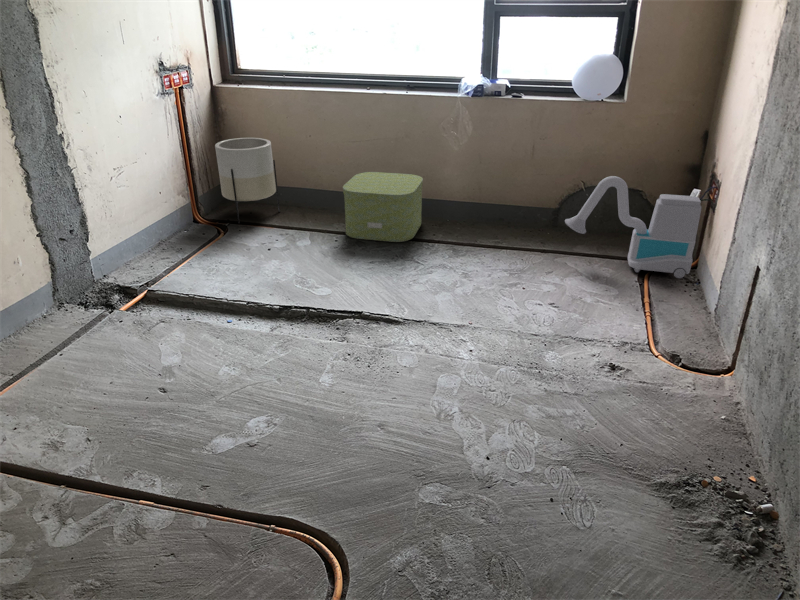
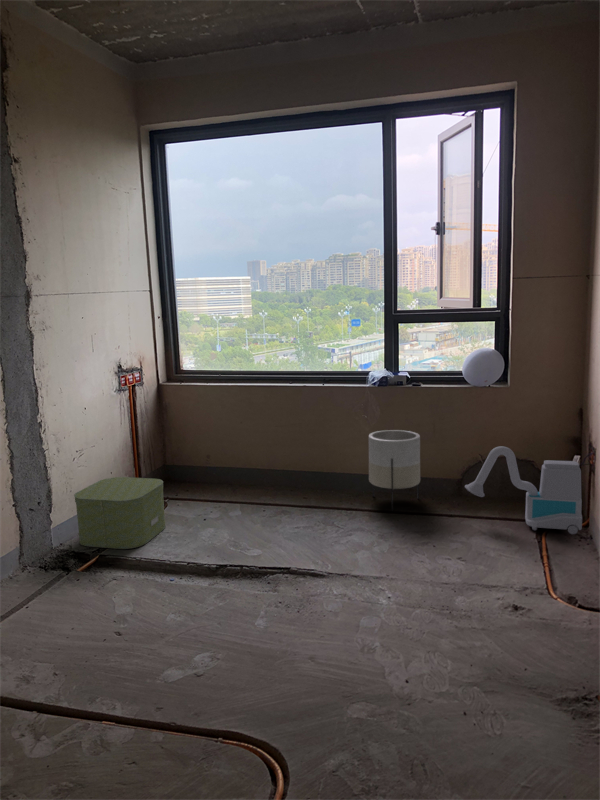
planter: present [215,138,280,223] -> present [369,430,420,510]
storage box: present [343,172,423,242] -> present [74,477,166,549]

